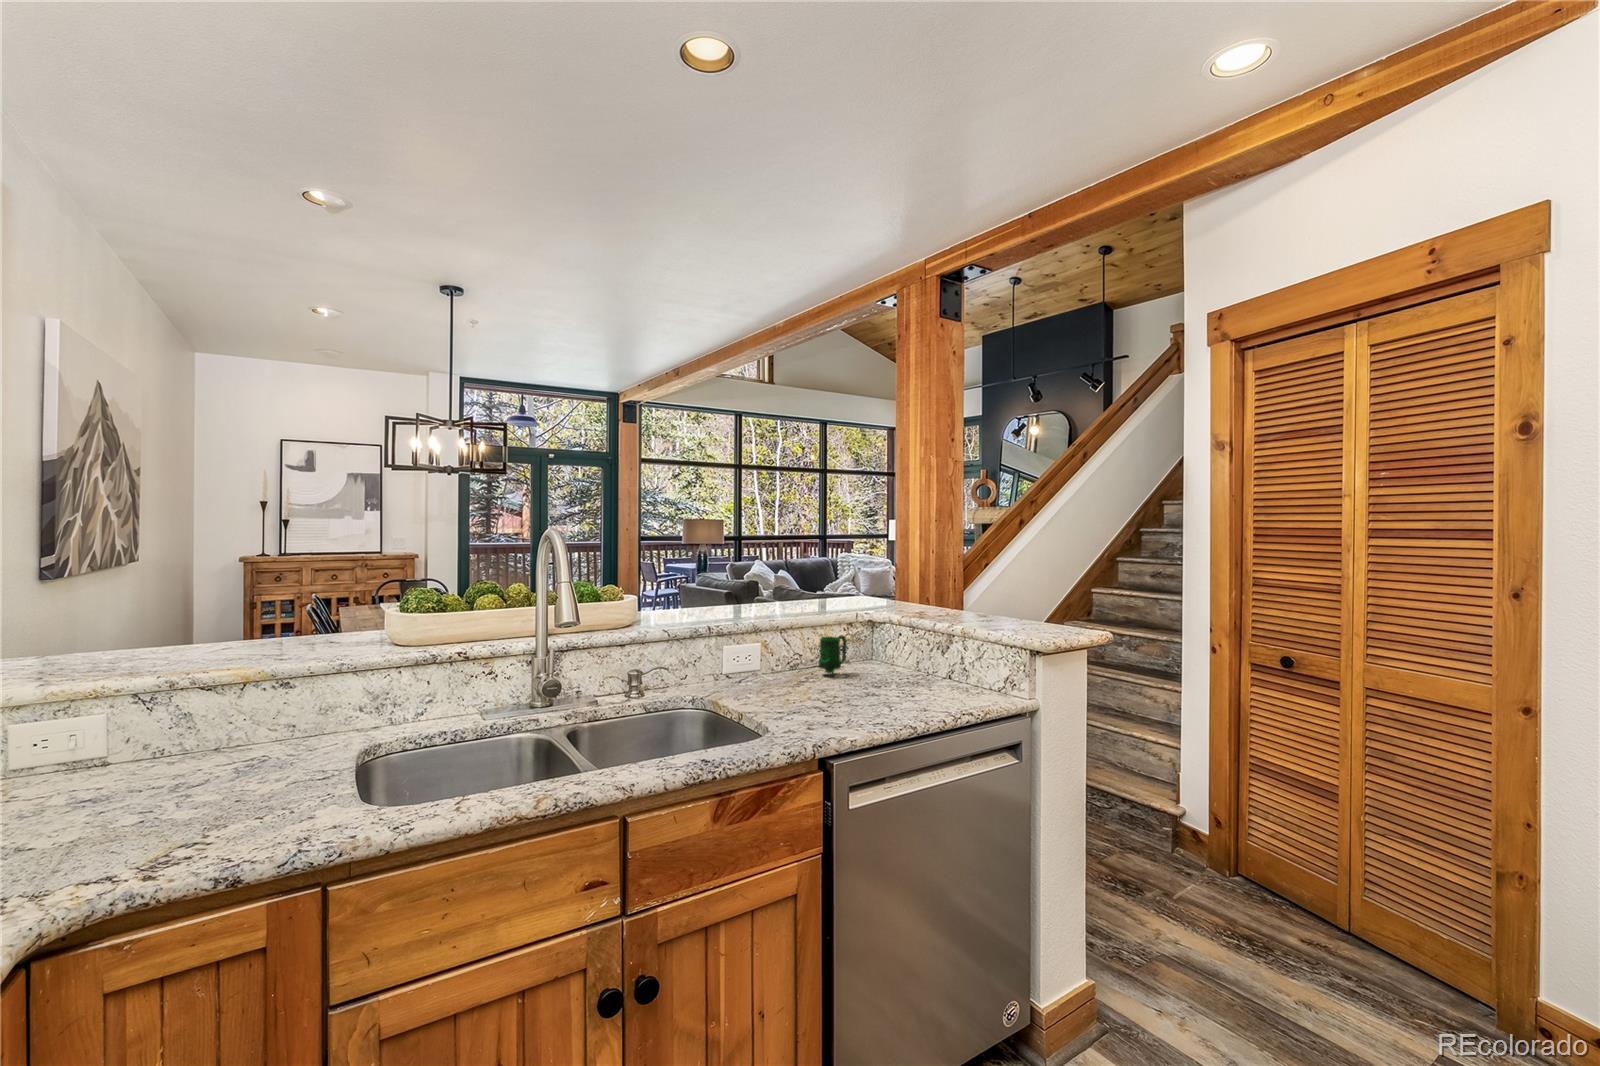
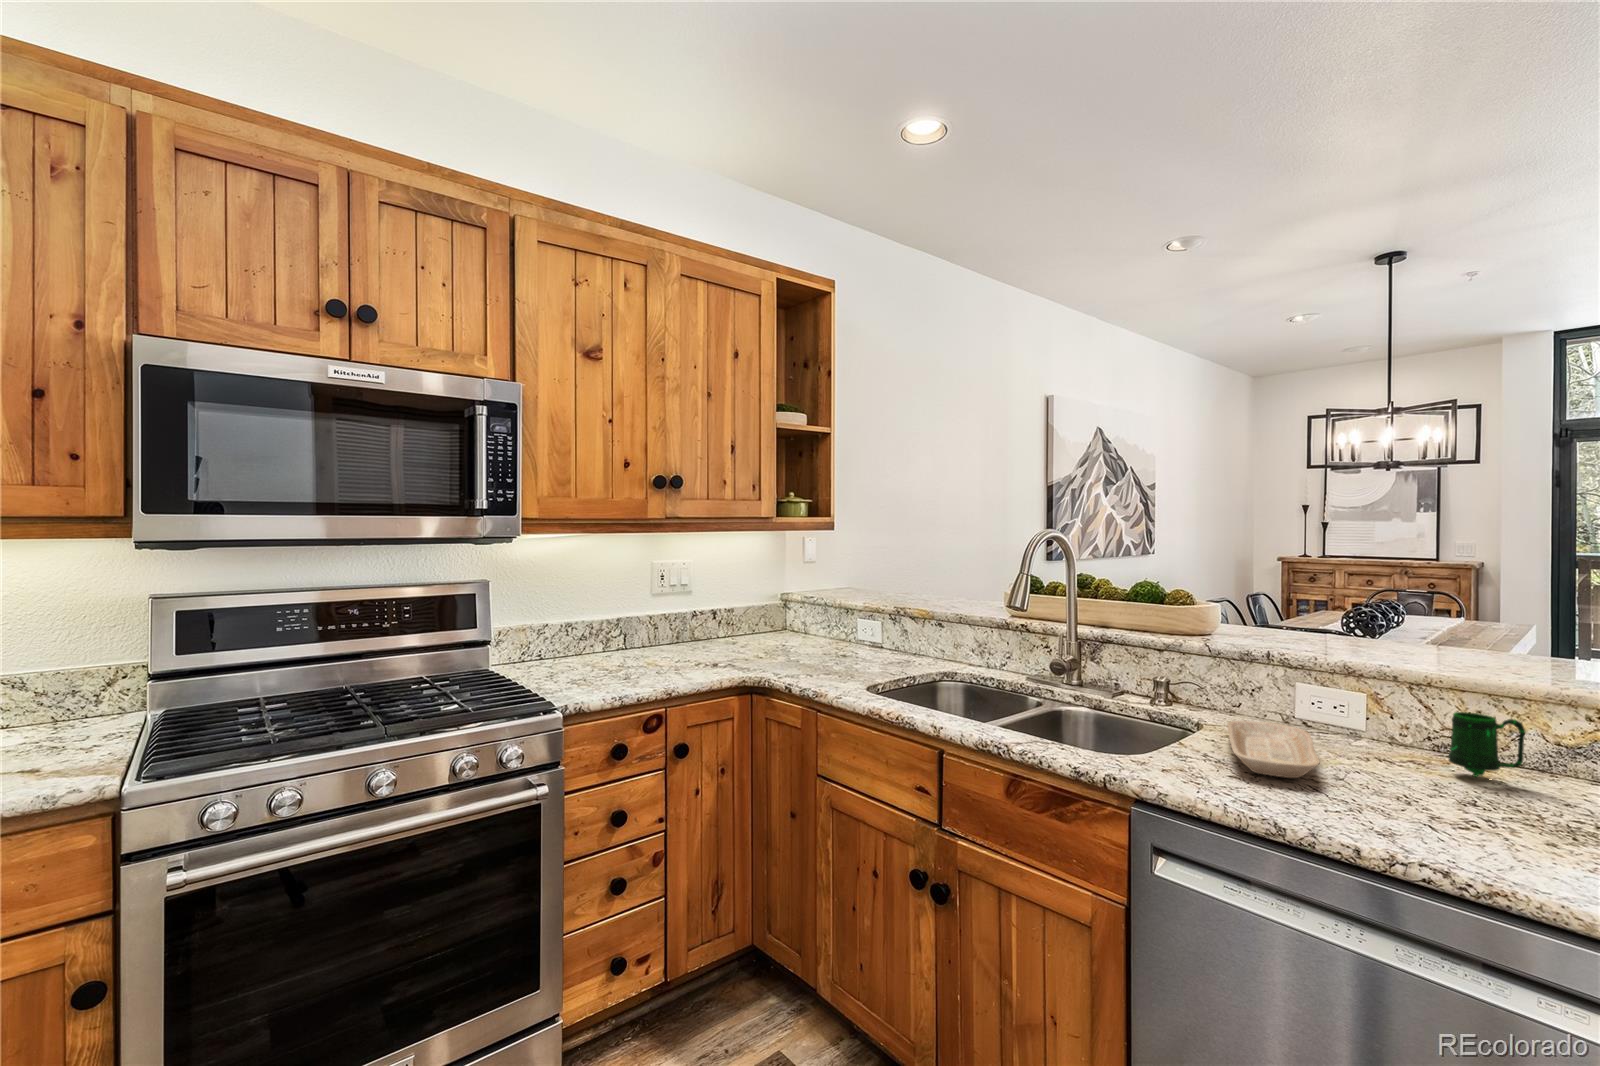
tray: none [731,676,846,709] -> present [1227,721,1319,778]

